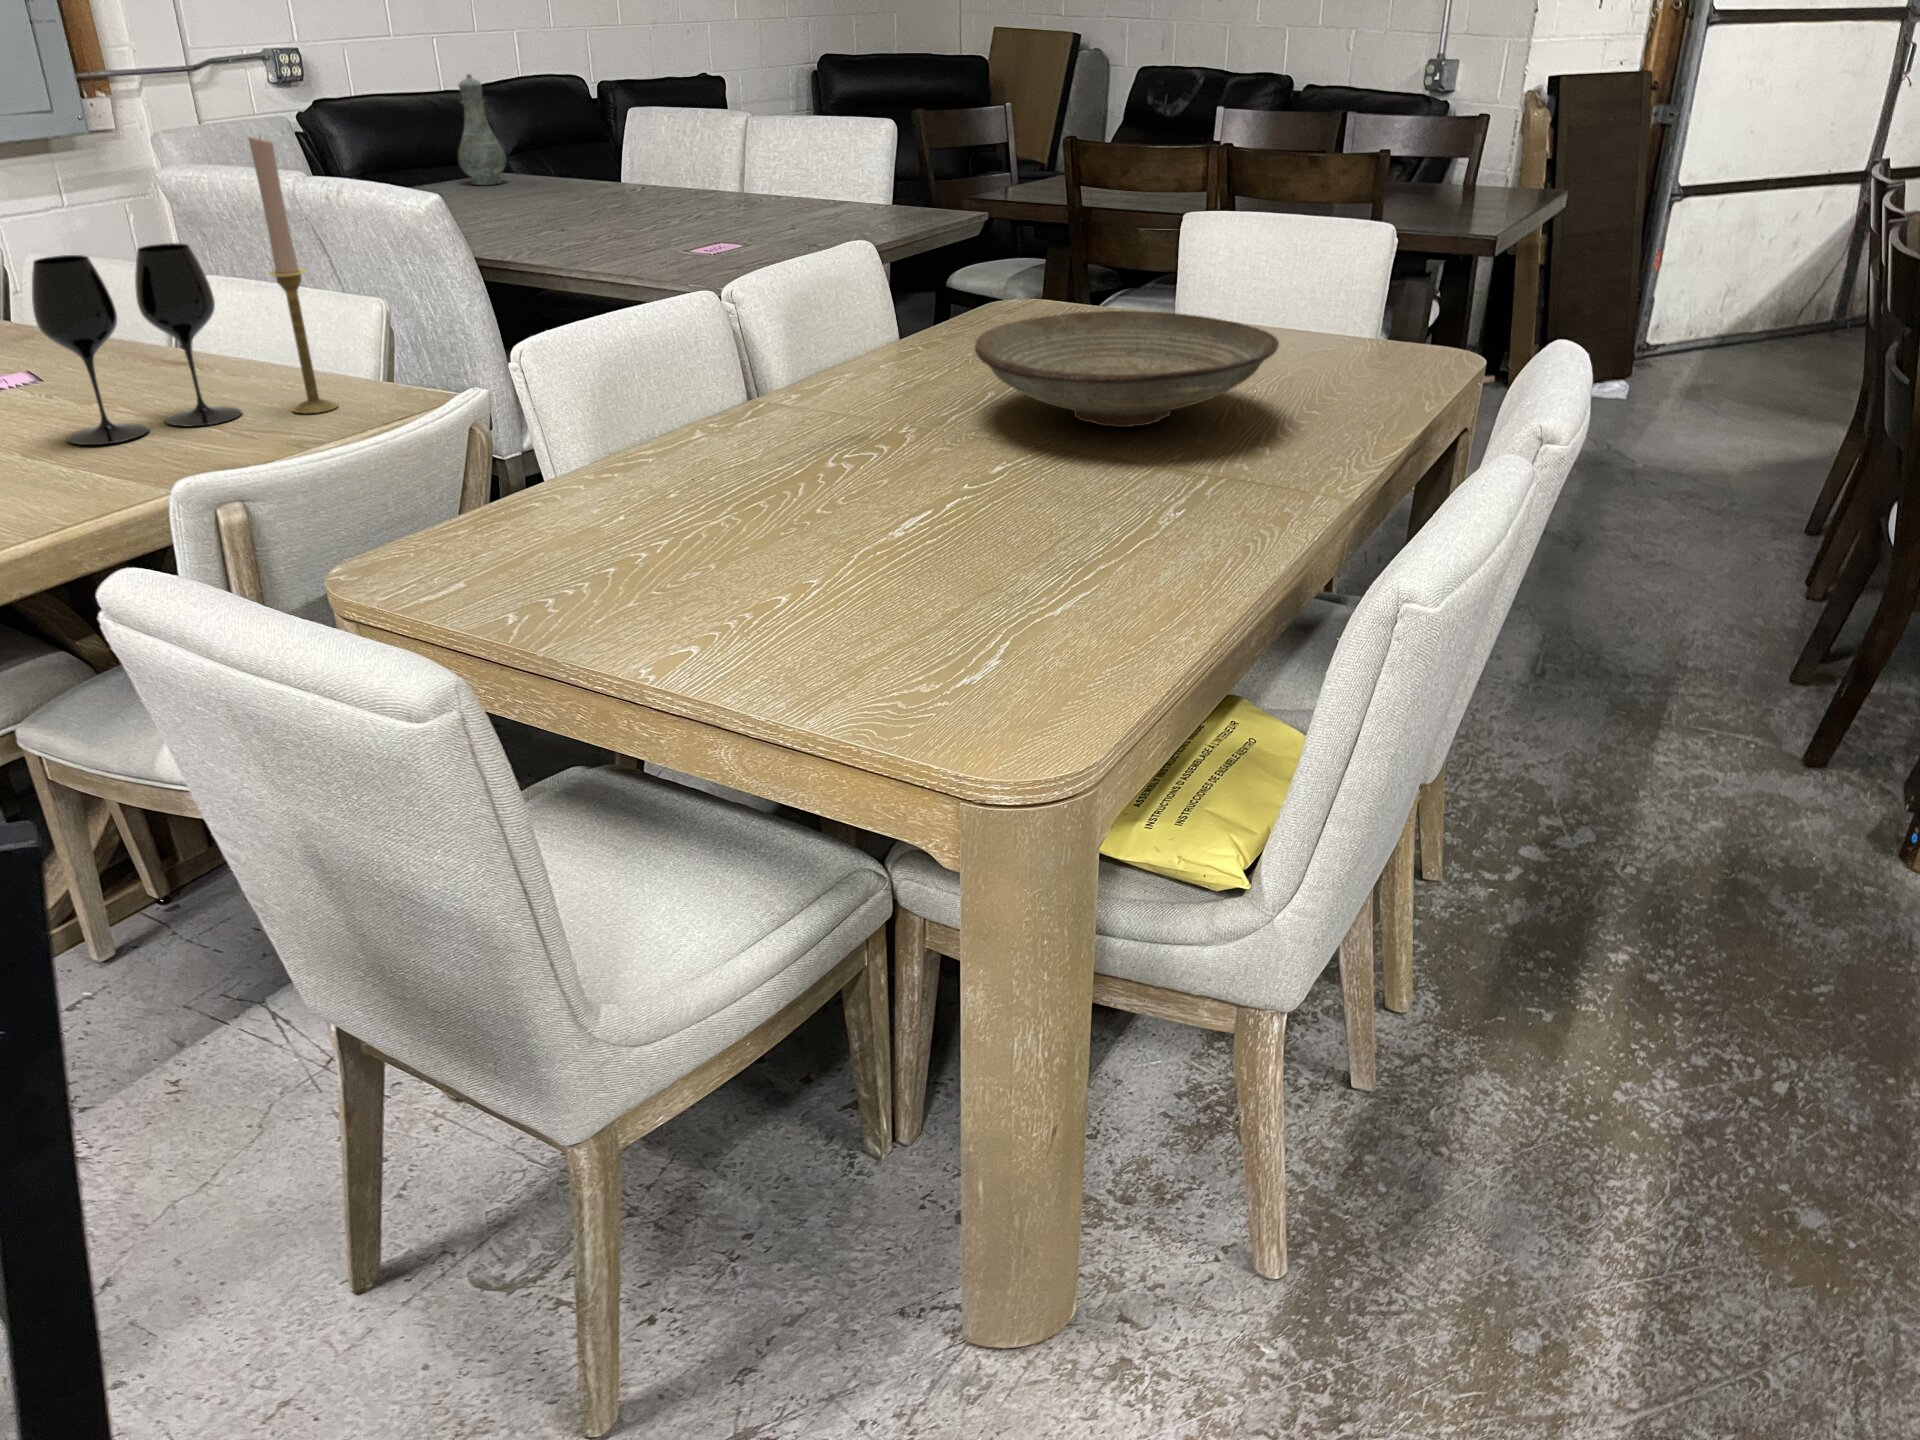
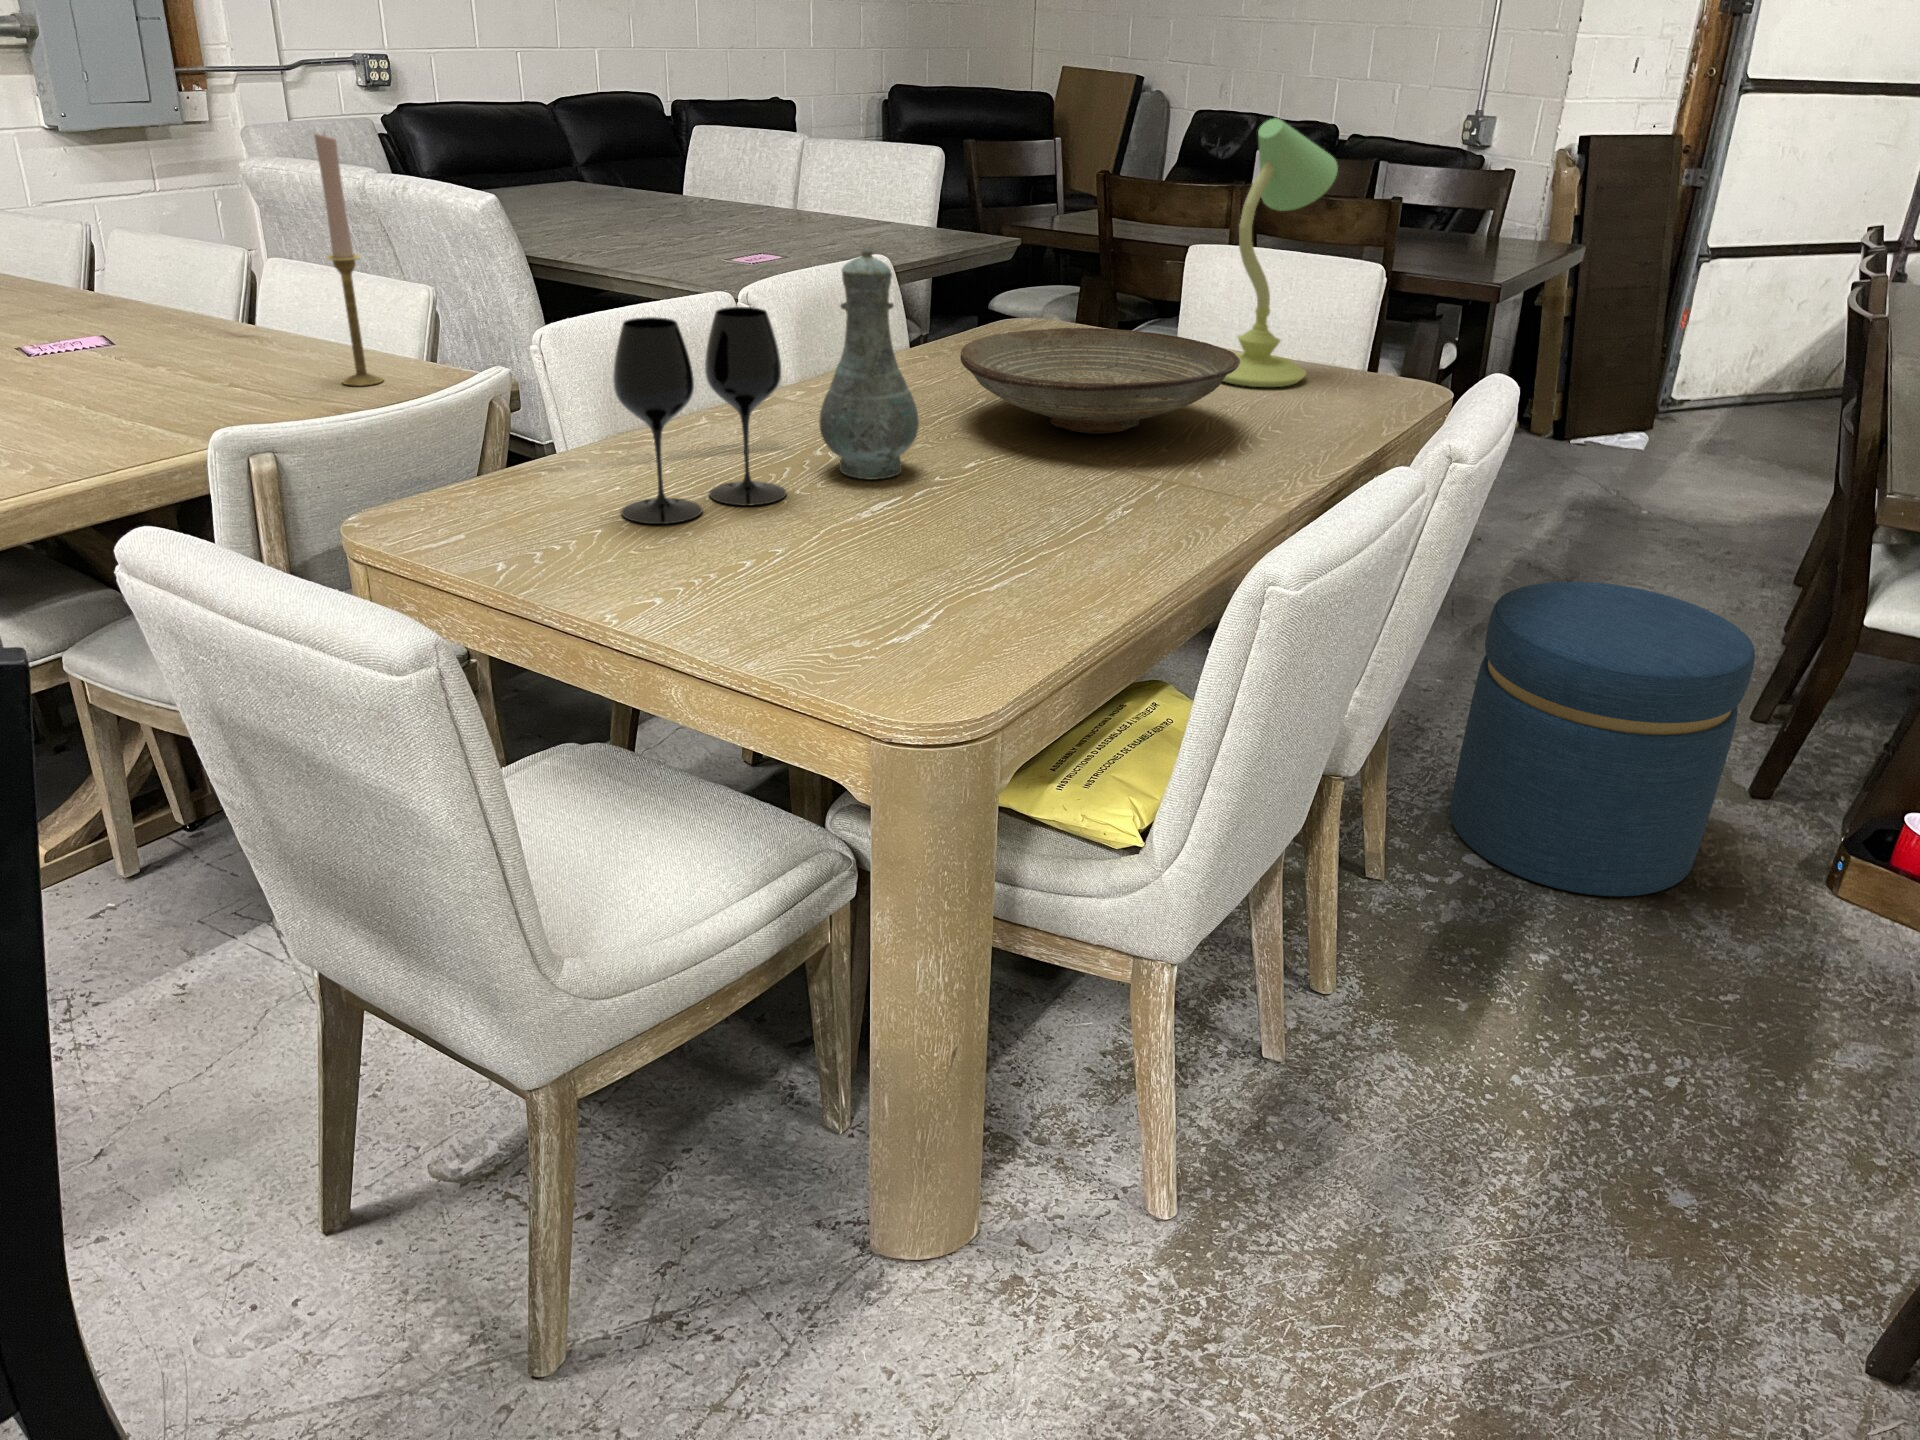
vase: present [458,74,506,185] -> present [819,248,919,479]
table lamp: none [1222,76,1358,365] -> present [1224,118,1338,387]
wine glass: present [32,243,242,445] -> present [613,307,786,524]
ottoman: none [1500,554,1822,886] -> present [1450,582,1755,896]

